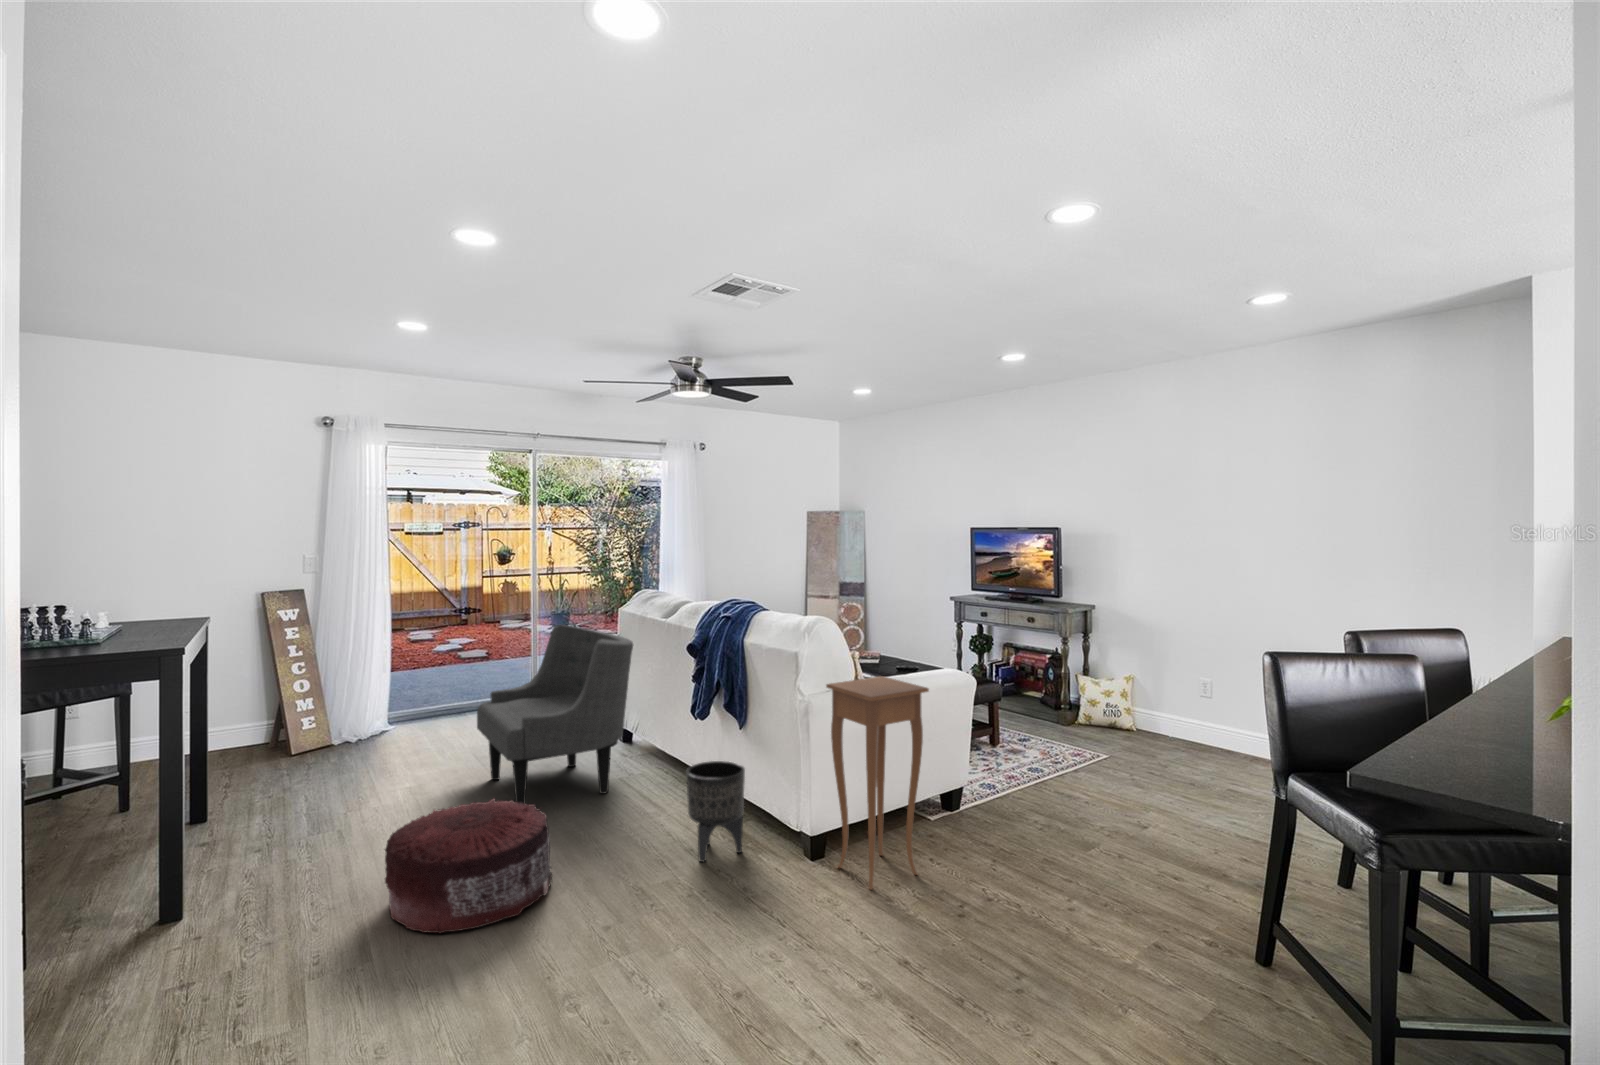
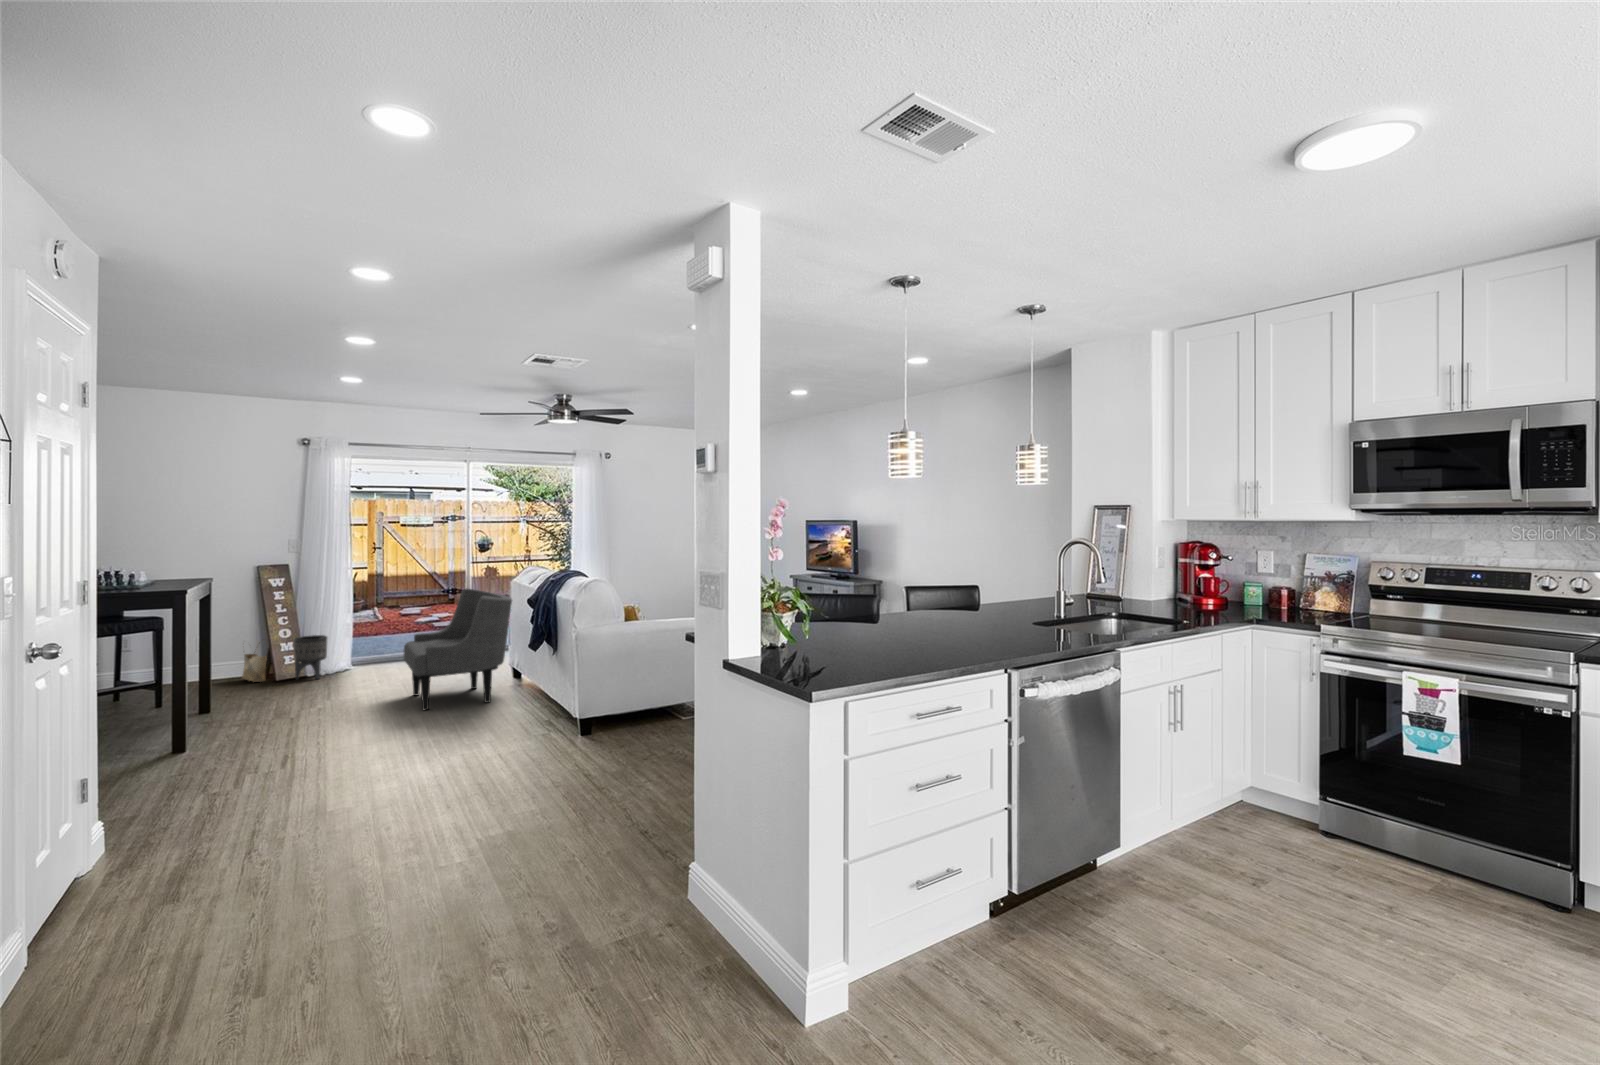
side table: present [826,676,929,890] -> none [606,616,667,746]
woven basket: none [242,695,278,756] -> present [242,654,267,682]
planter: present [686,761,745,862] -> present [293,635,327,679]
pouf: present [385,799,552,933] -> none [315,692,429,762]

